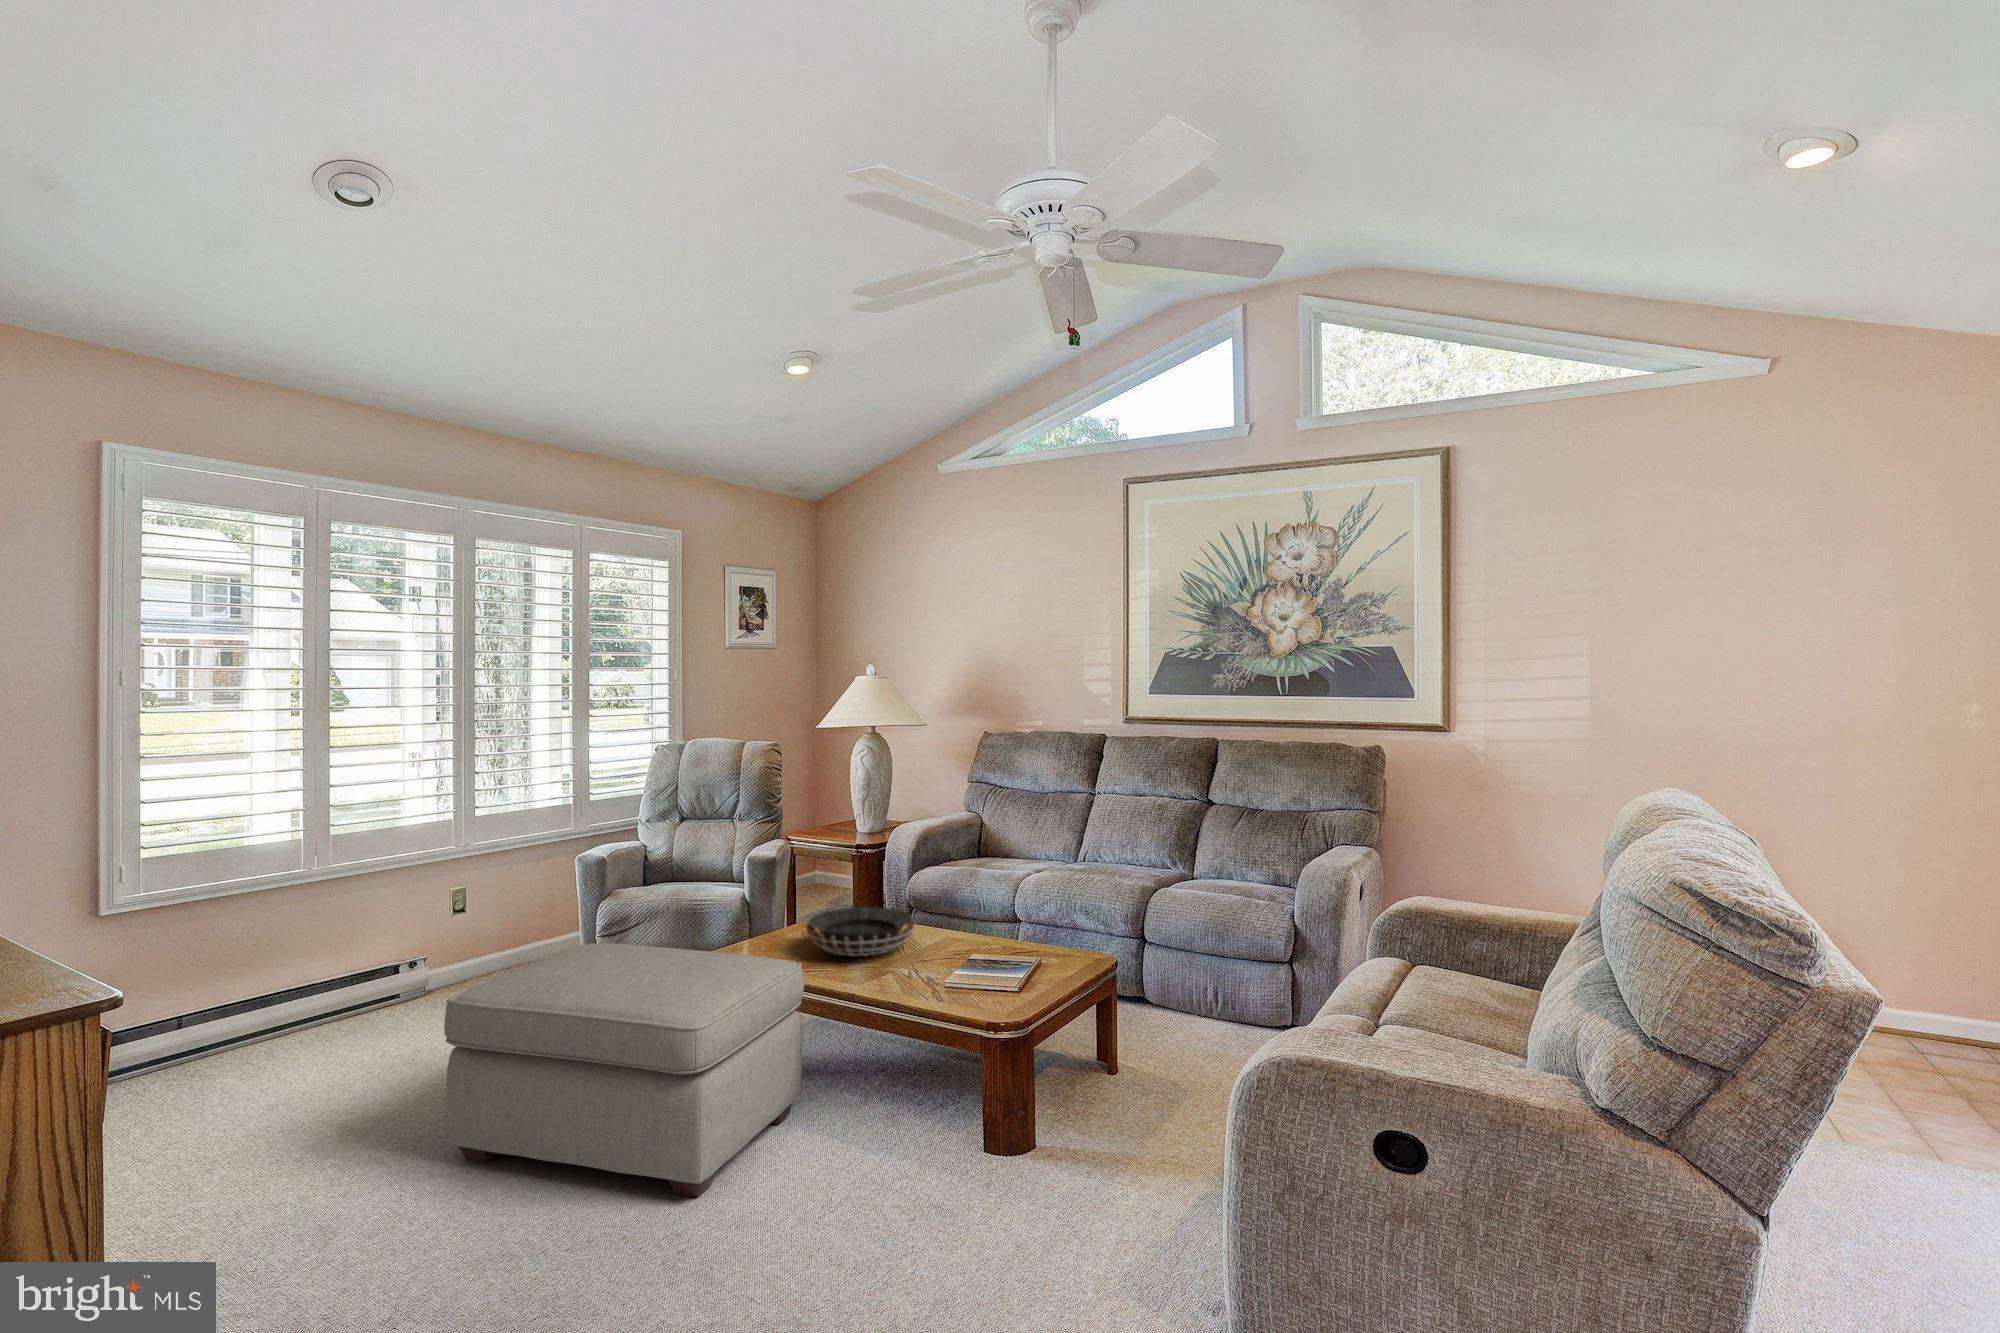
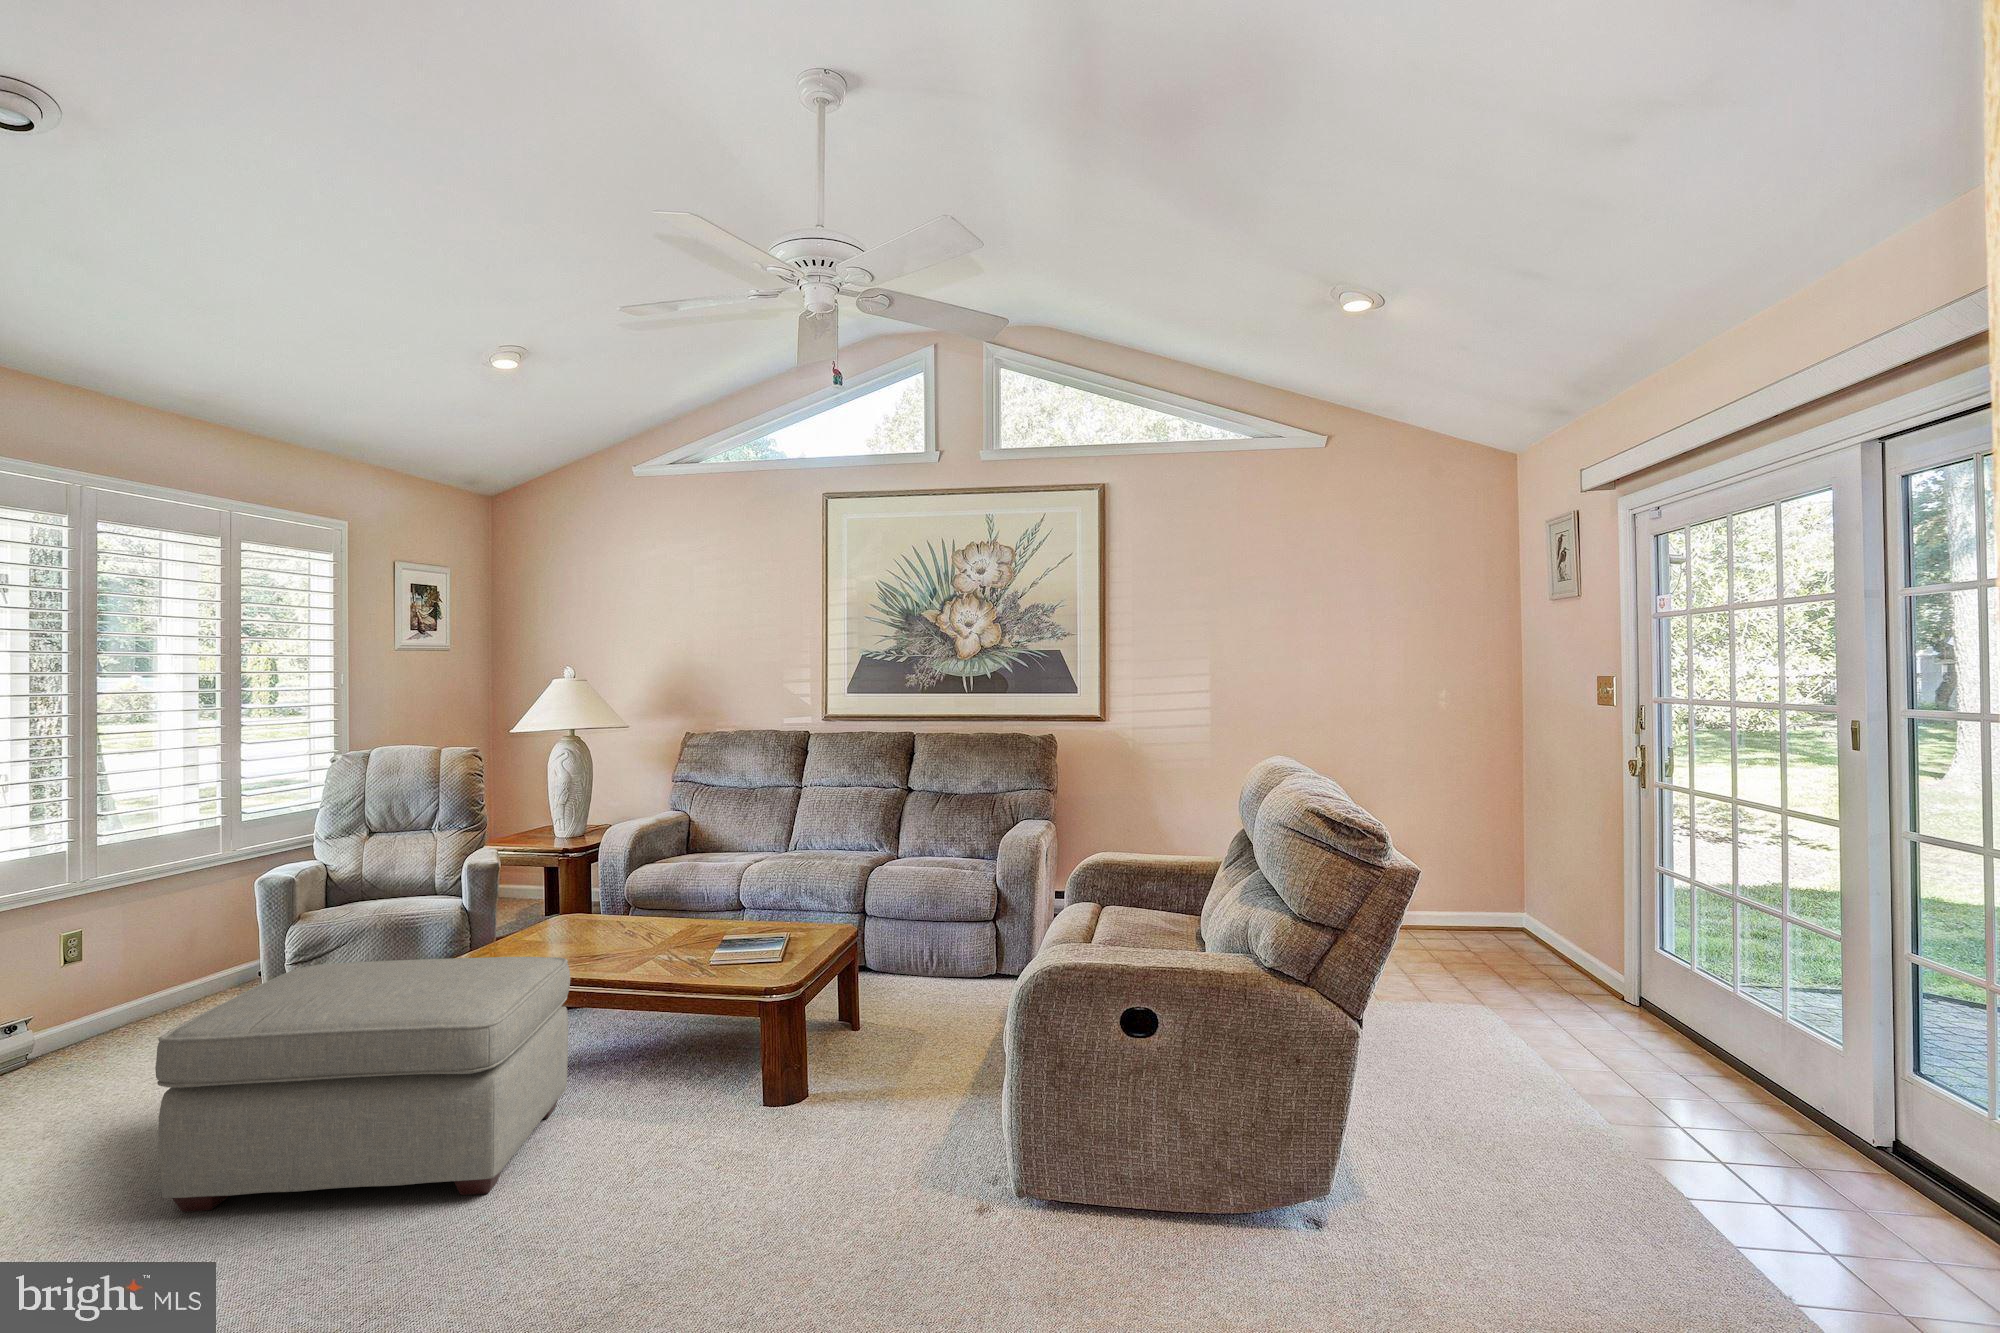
decorative bowl: present [806,907,915,956] -> none [553,902,667,949]

